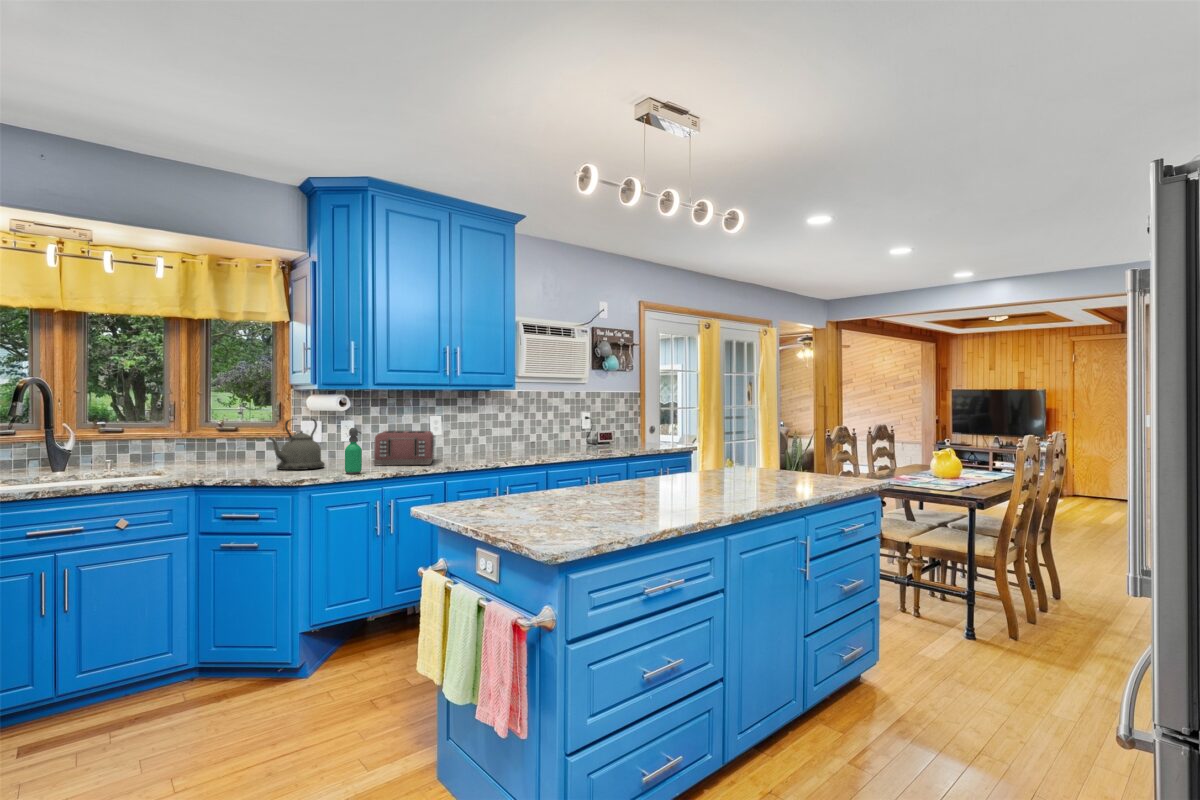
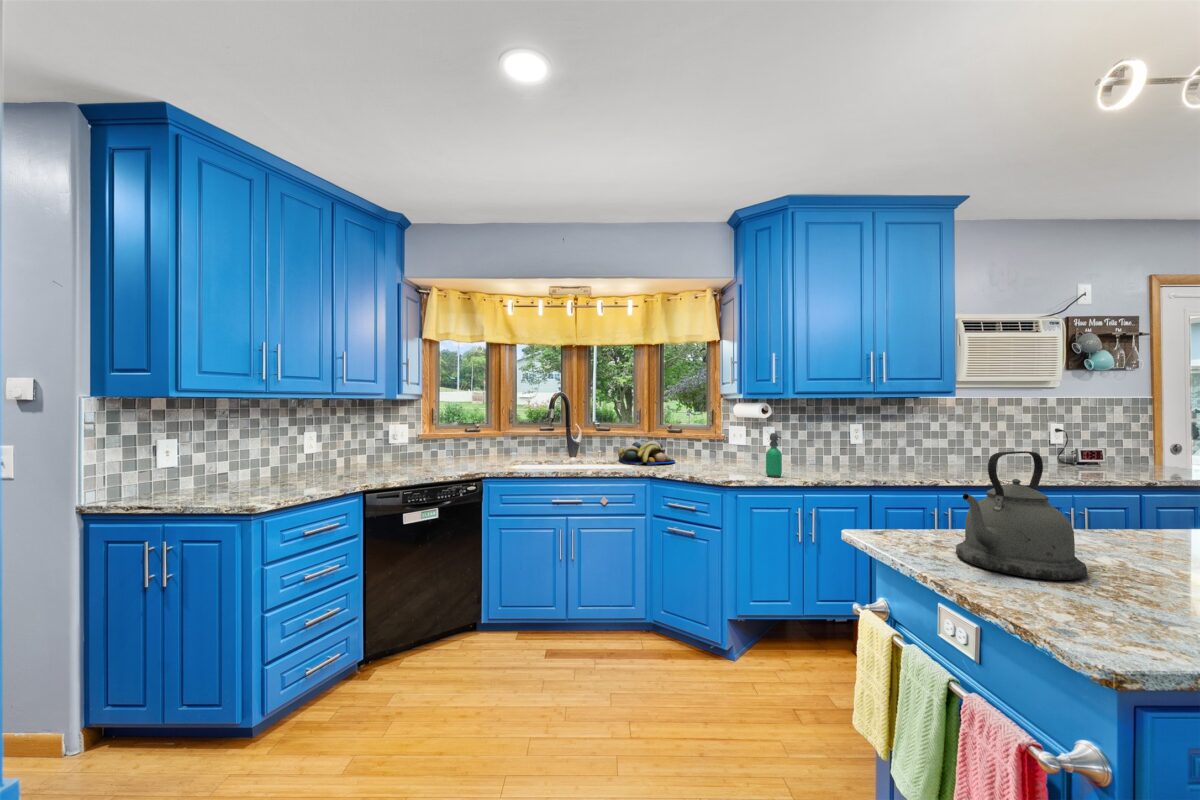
kettle: present [269,419,325,470] -> present [956,451,1087,580]
toaster: present [373,431,434,466] -> none [793,437,855,473]
fruit bowl: none [141,443,230,474] -> present [618,441,675,465]

